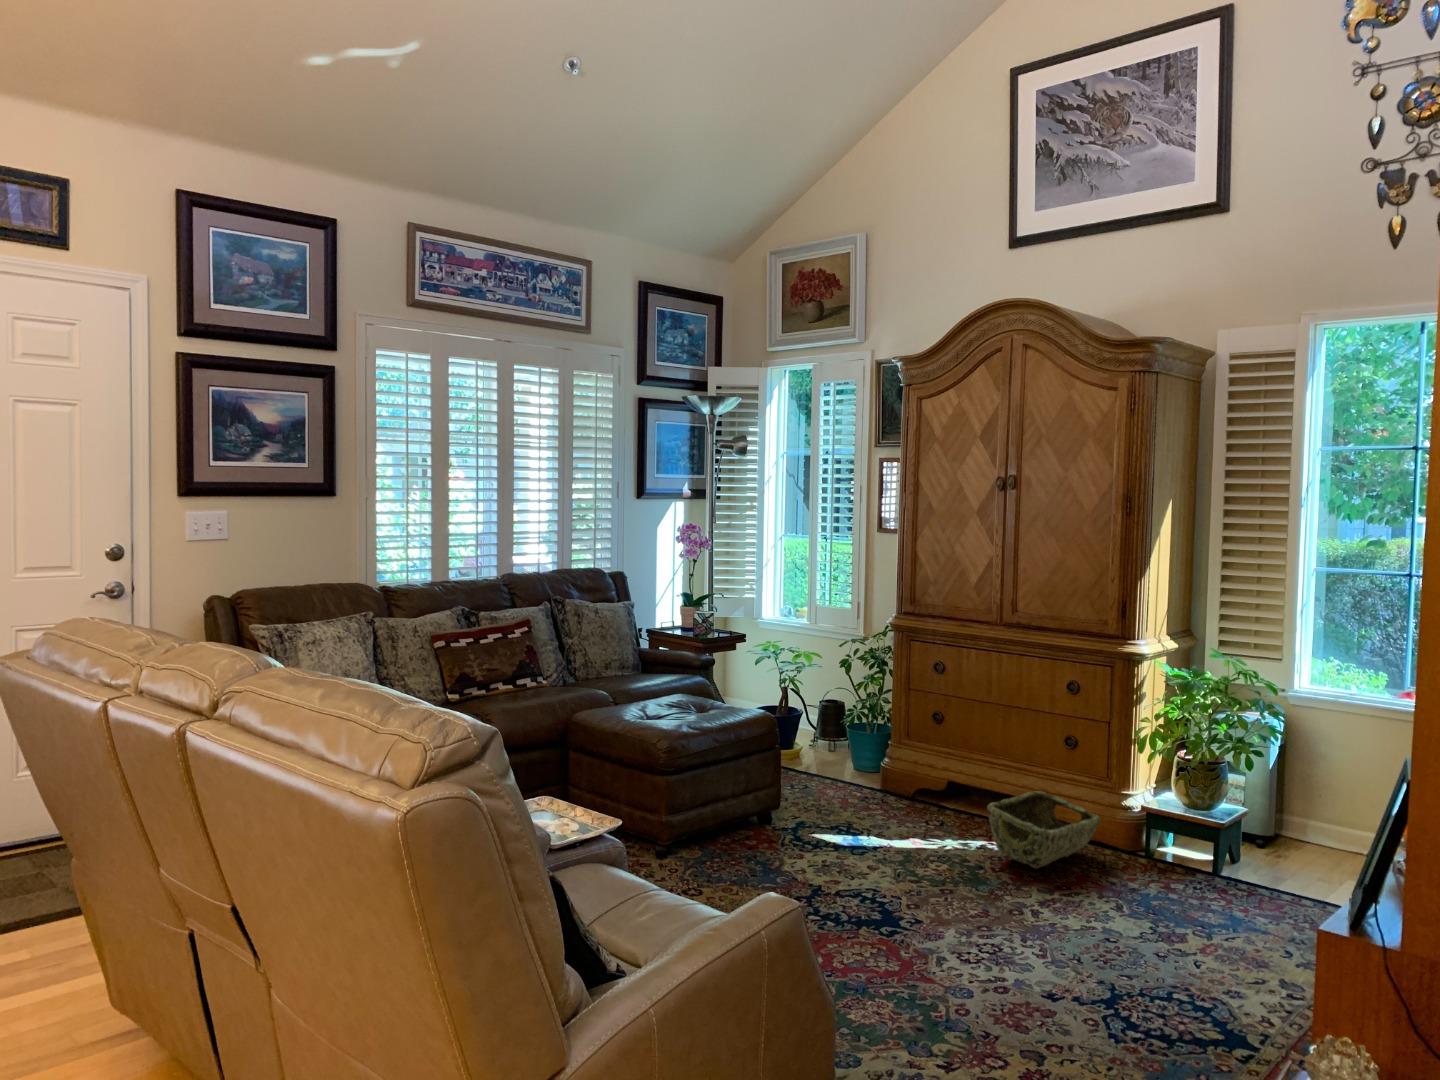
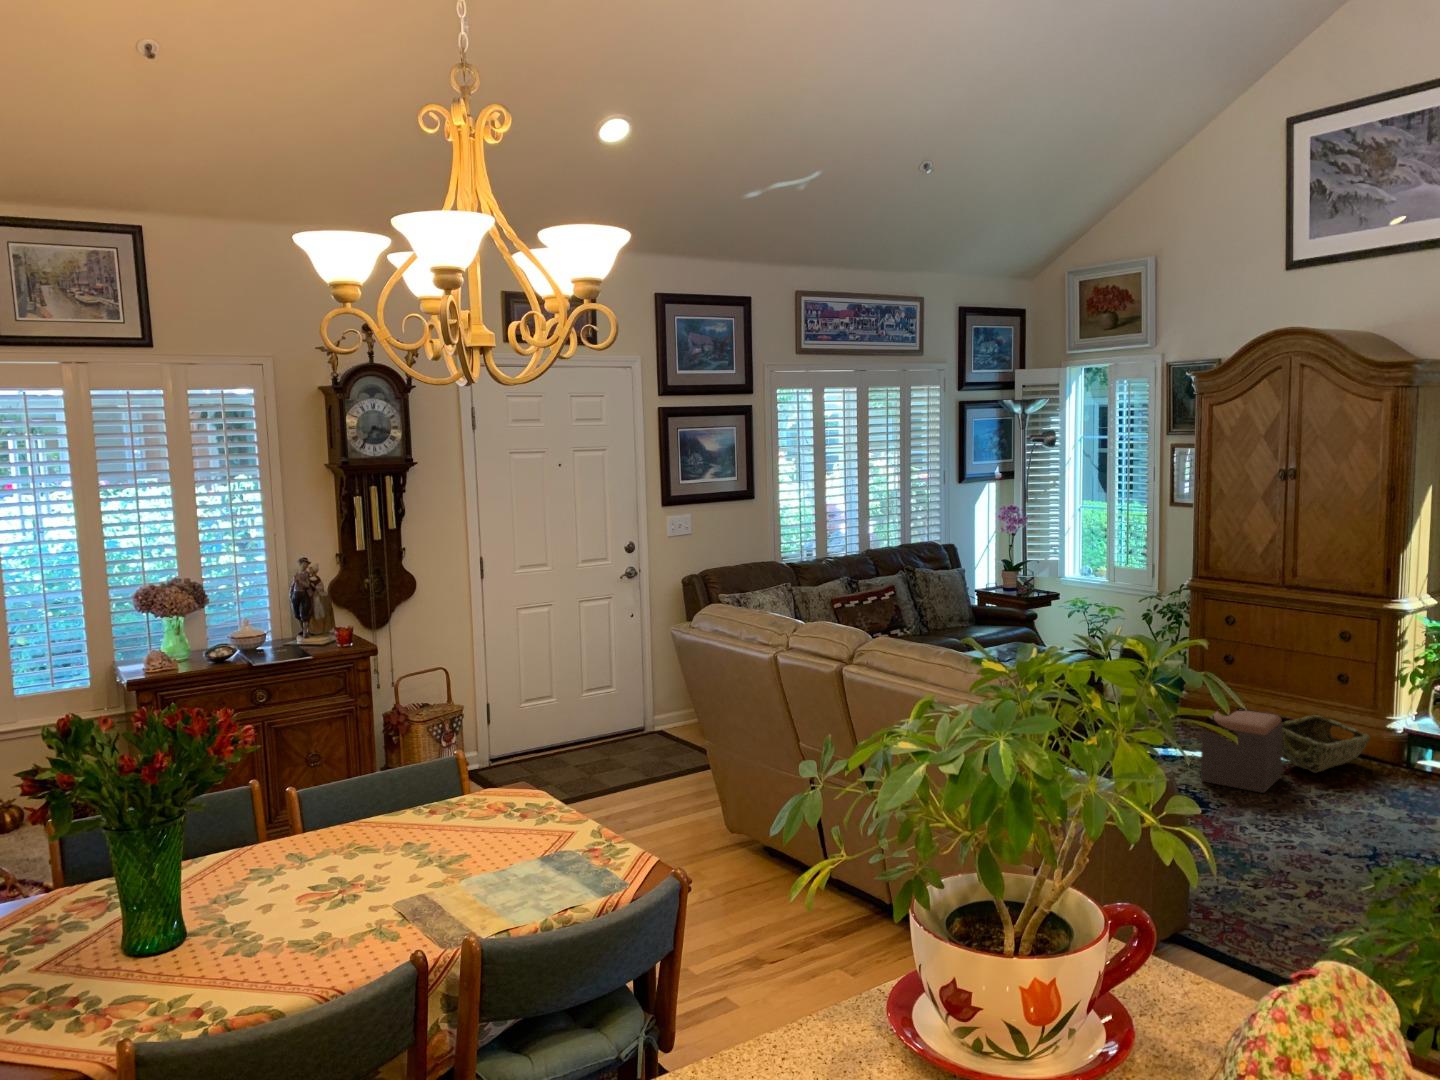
footstool: none [896,783,998,901] -> present [1201,711,1283,793]

